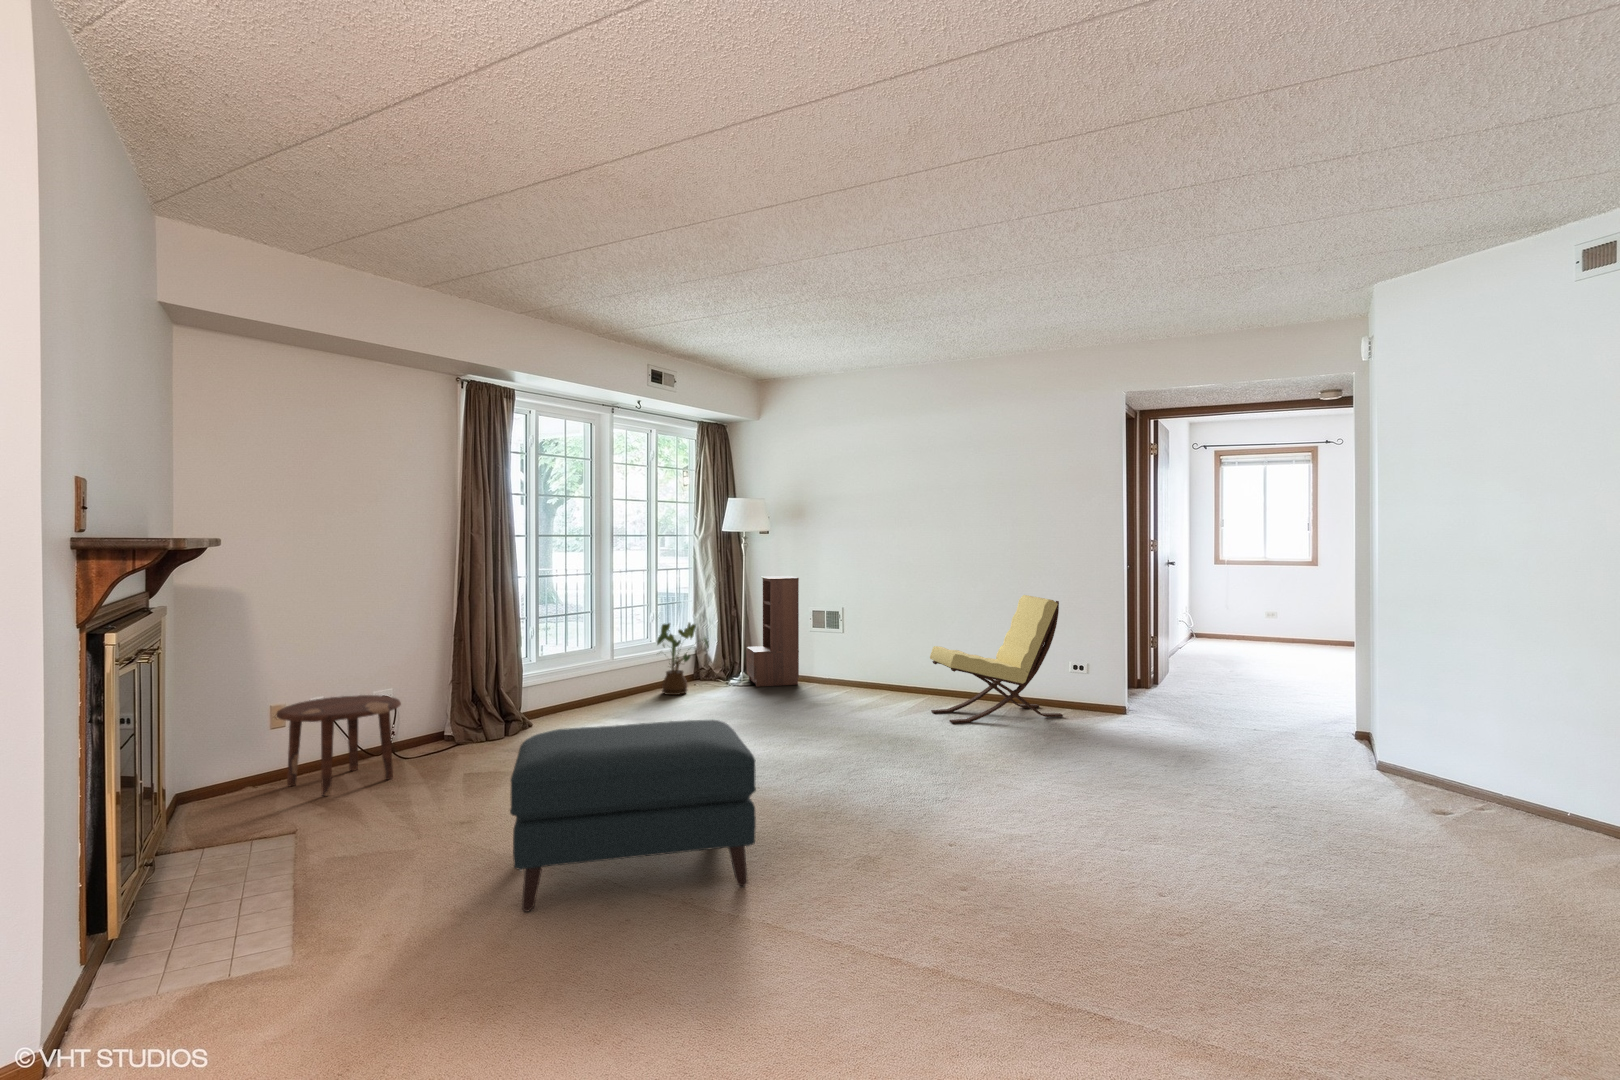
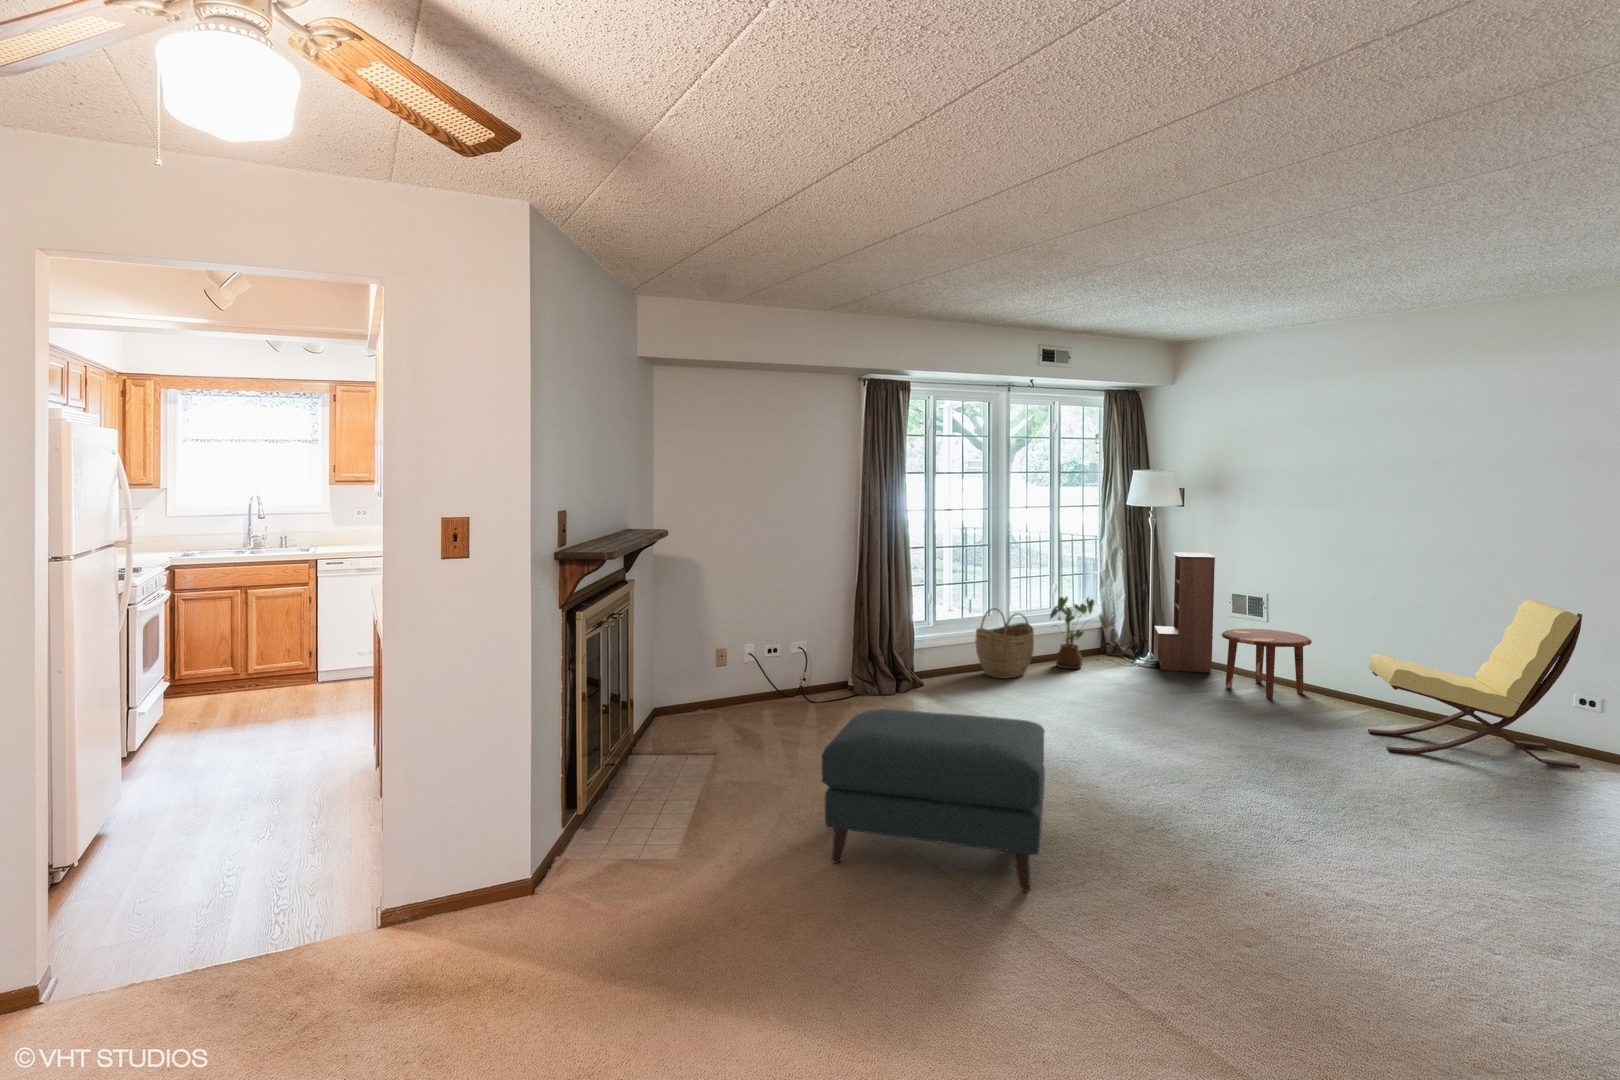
woven basket: none [585,637,645,711] -> present [976,608,1034,679]
side table: present [277,695,401,796] -> present [1222,629,1312,699]

